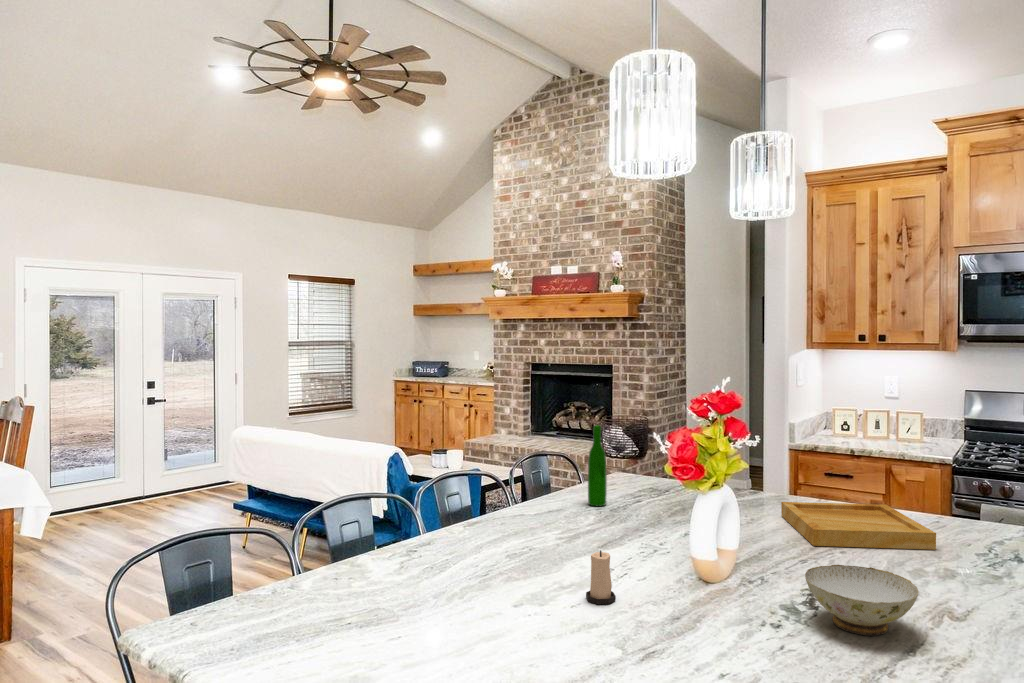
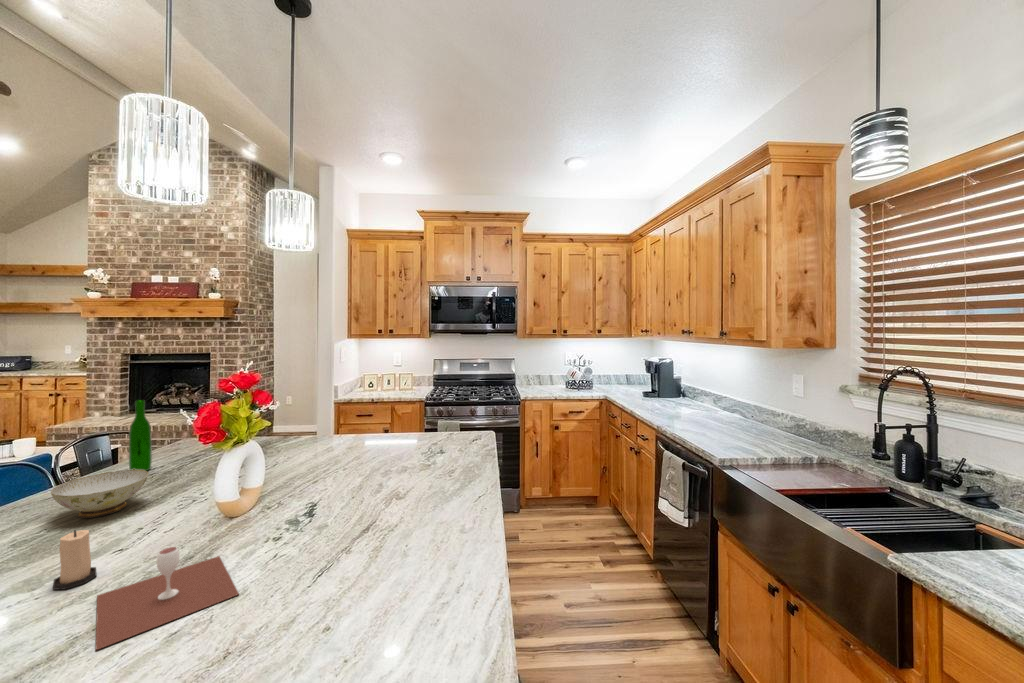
tray: present [781,502,936,550] -> none [313,431,406,469]
ceramic bowl: present [805,565,919,636] -> present [51,469,148,518]
wine glass: none [626,589,759,663] -> present [96,547,239,650]

